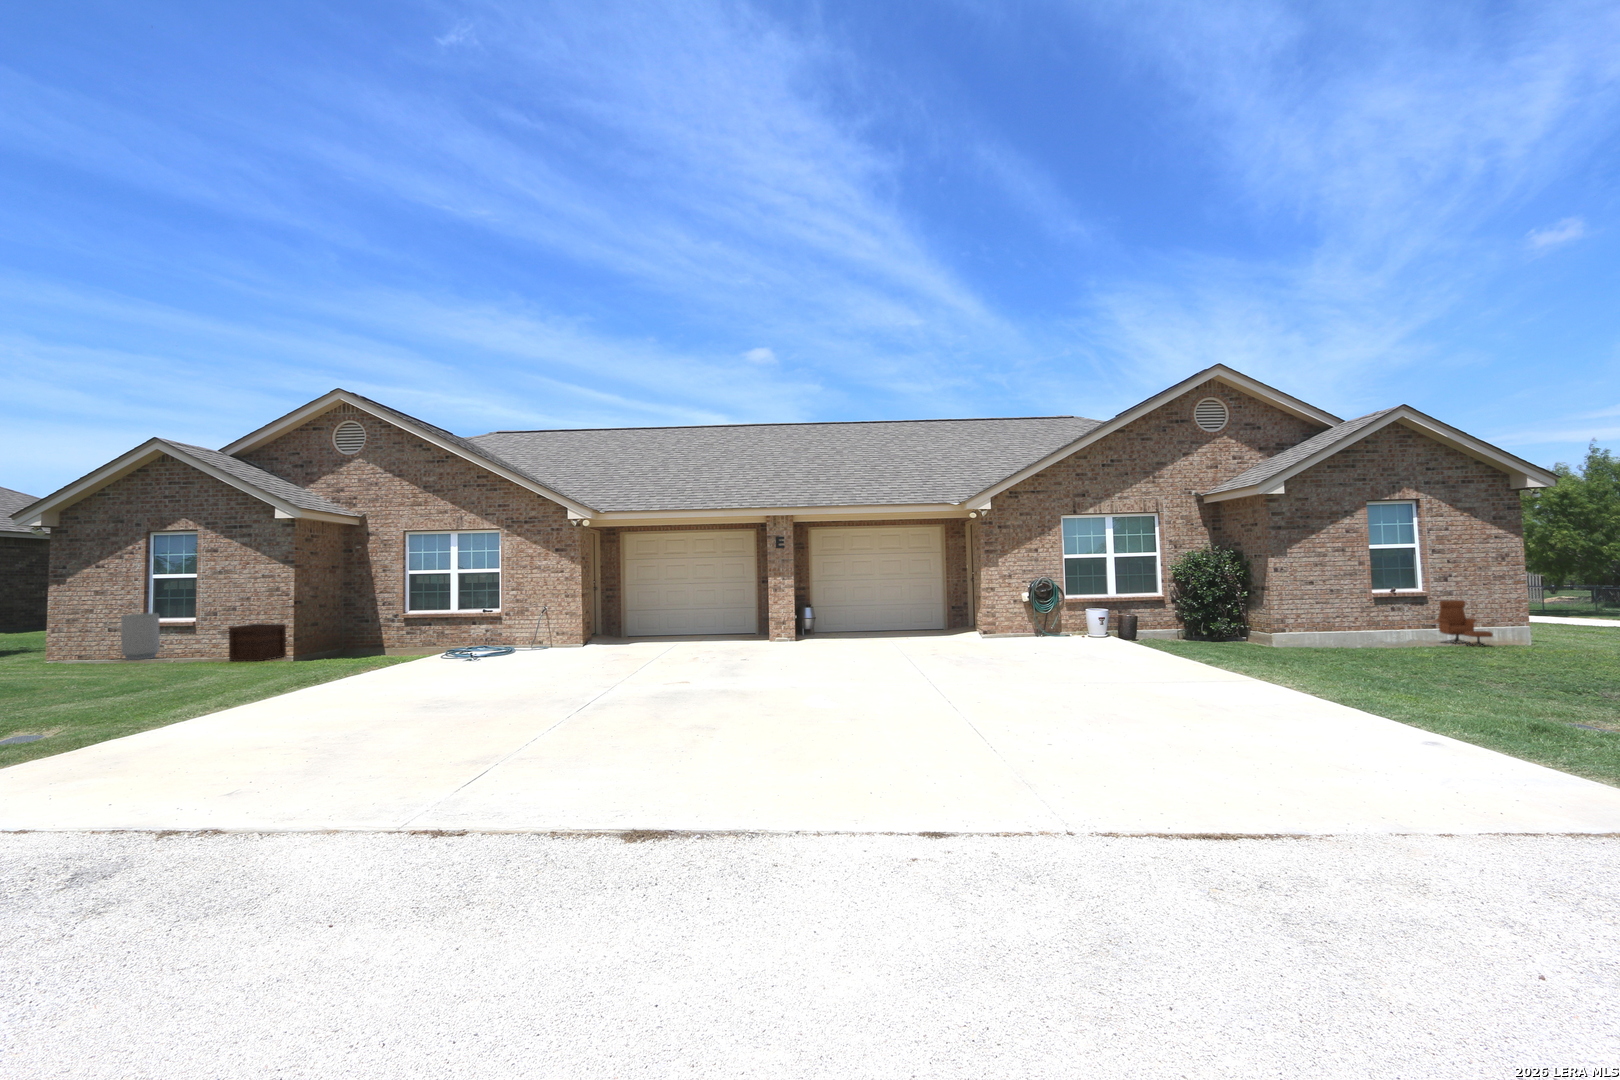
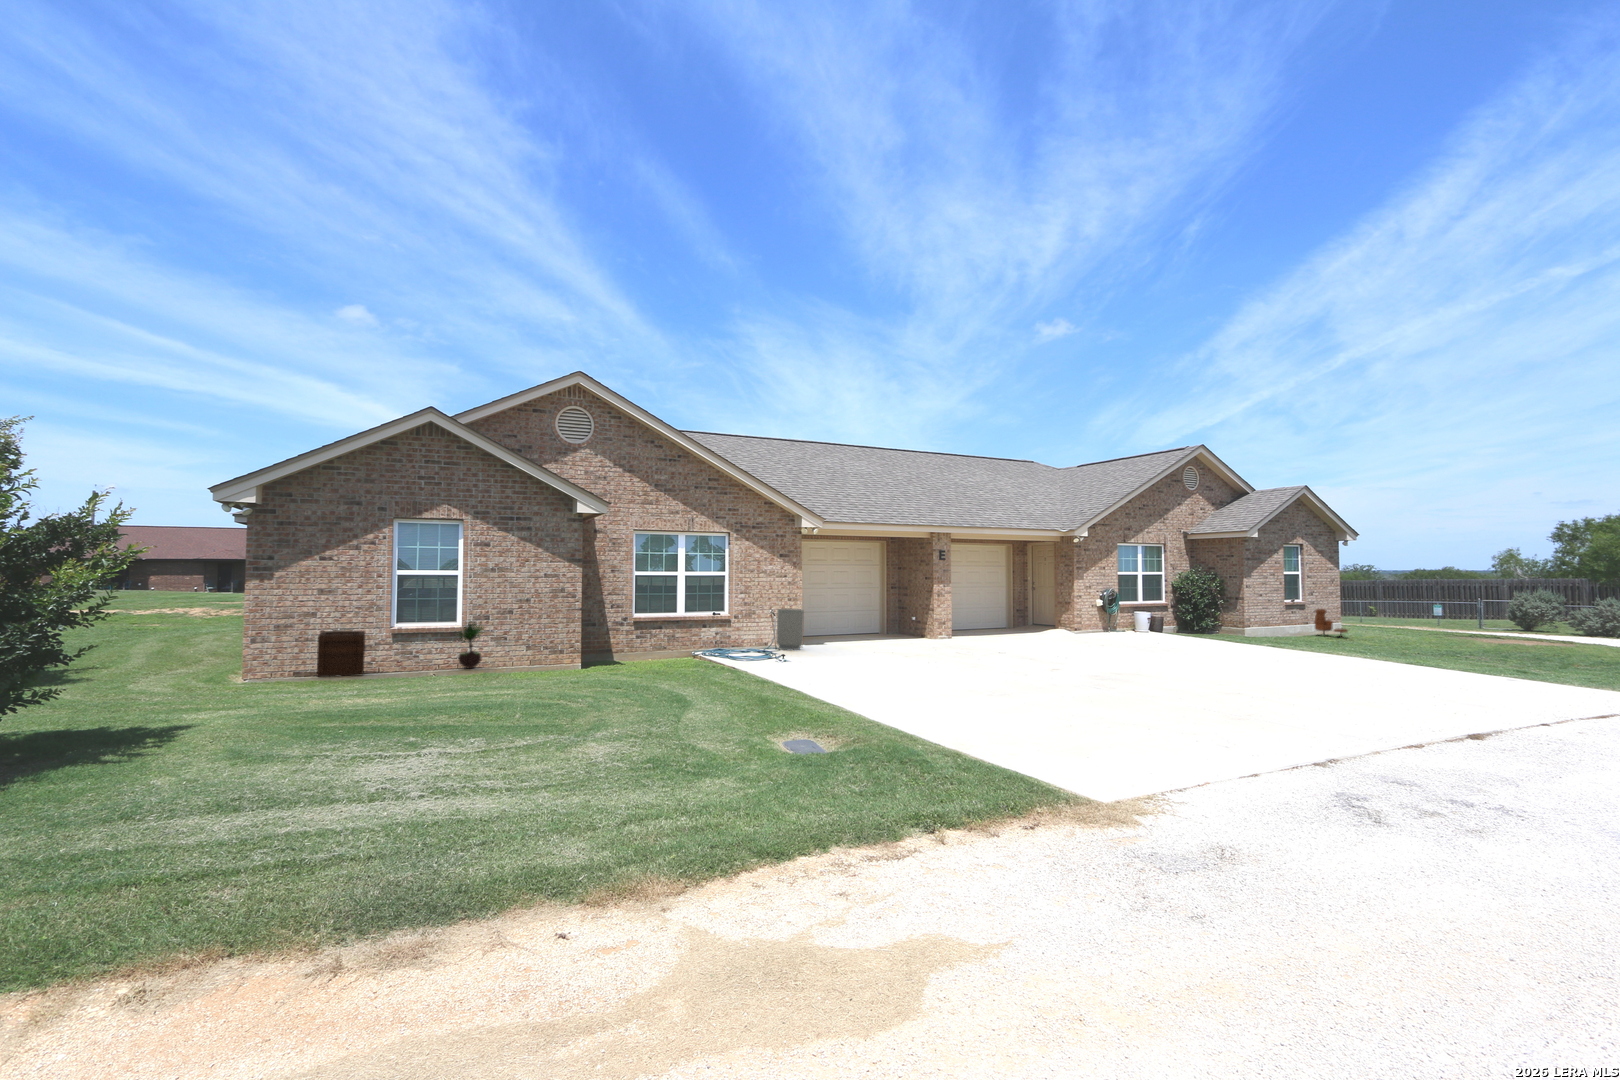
trash can: present [121,613,159,660] -> present [776,609,804,650]
potted tree: none [169,614,204,658] -> present [458,624,482,668]
wooden crate: present [229,624,286,661] -> present [317,631,365,677]

